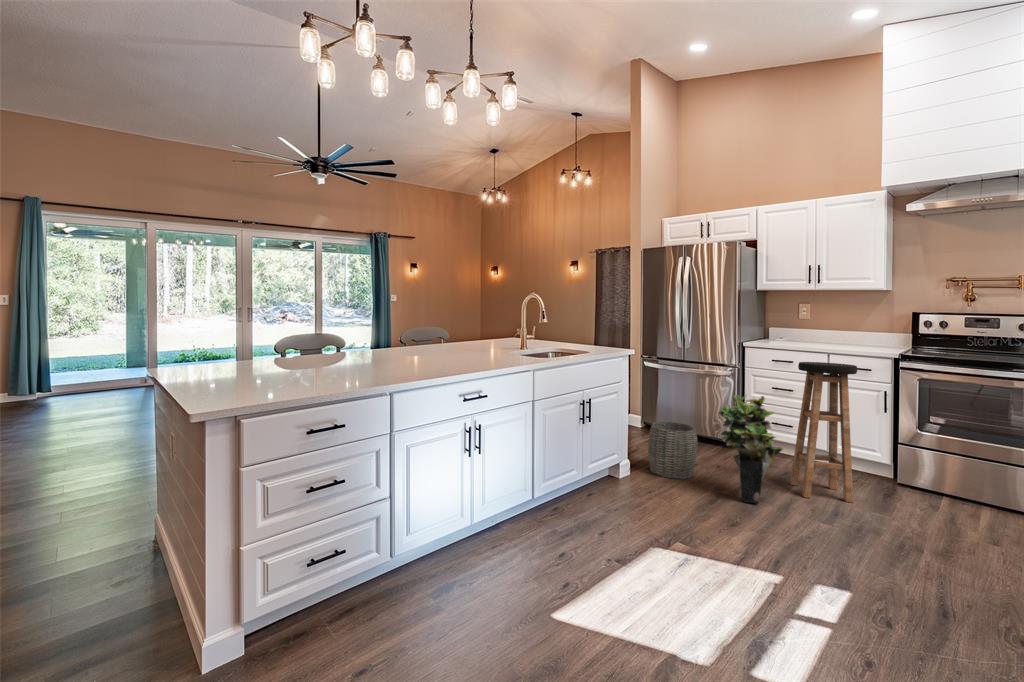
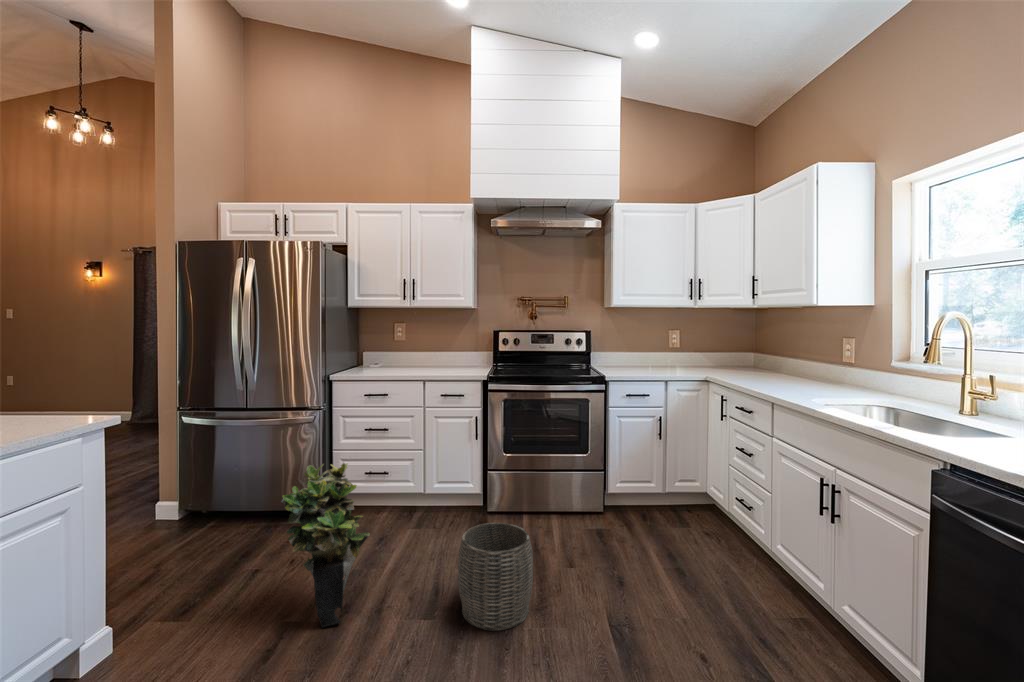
bar stool: present [790,362,857,503] -> none [386,402,450,580]
woven basket: present [648,422,697,479] -> present [458,523,533,631]

